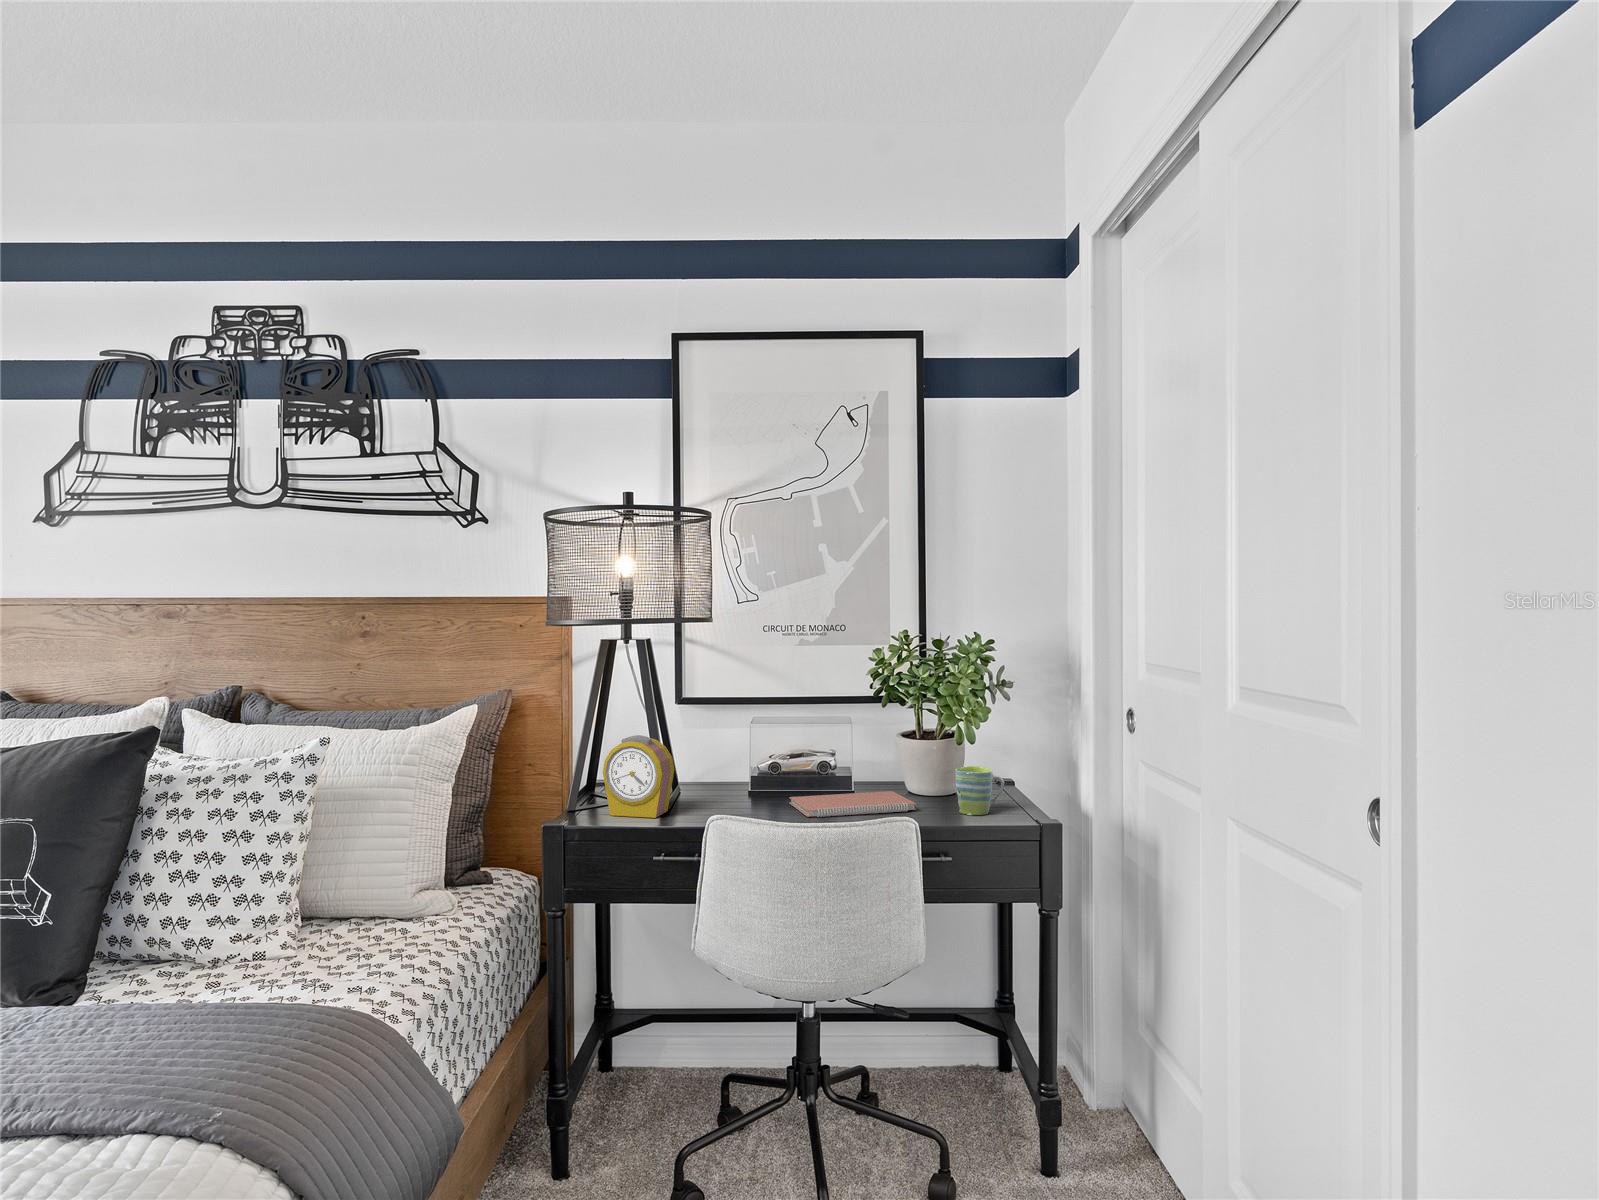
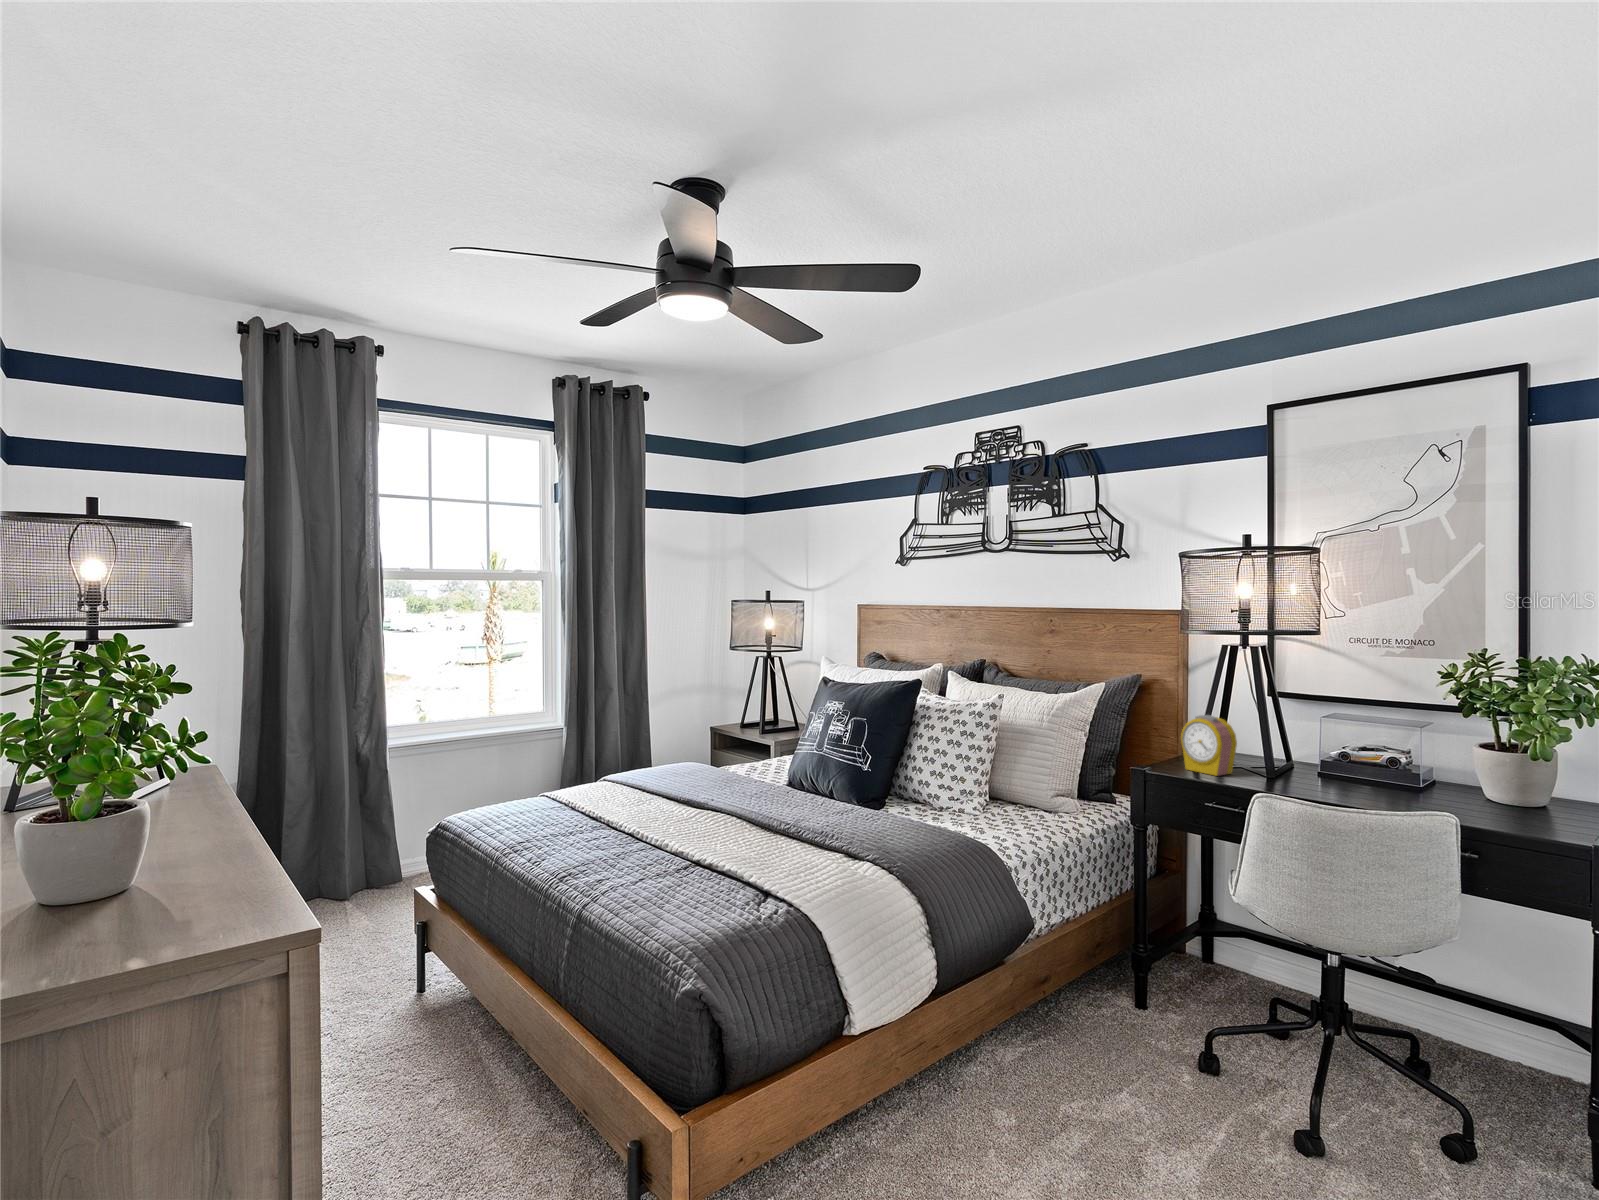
mug: present [955,766,1004,815] -> none [1506,776,1567,823]
notebook: present [790,791,916,817] -> none [1344,780,1462,807]

